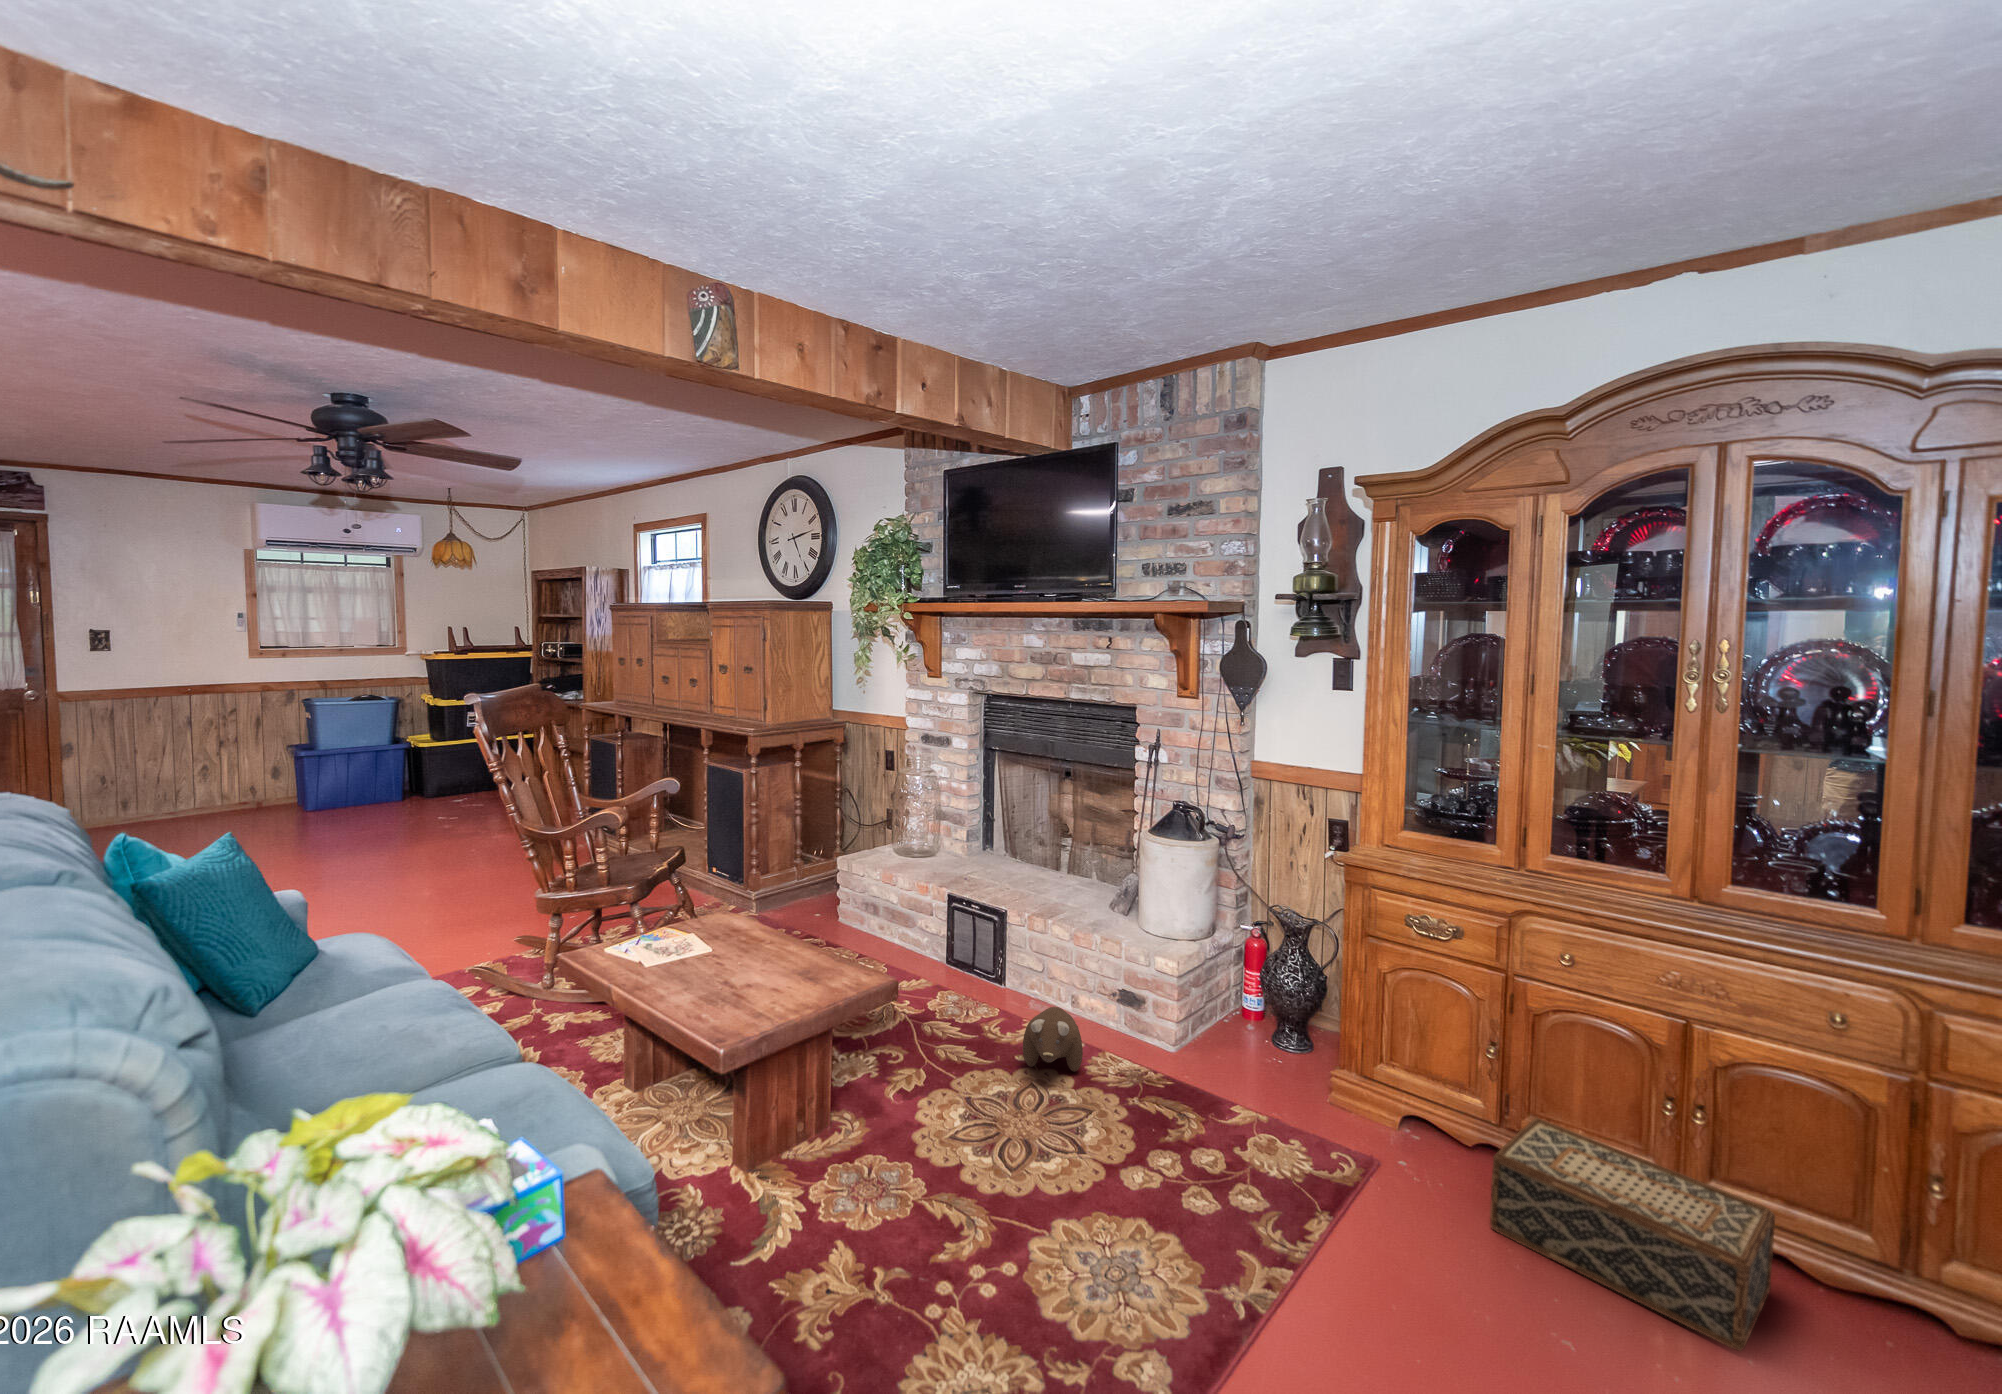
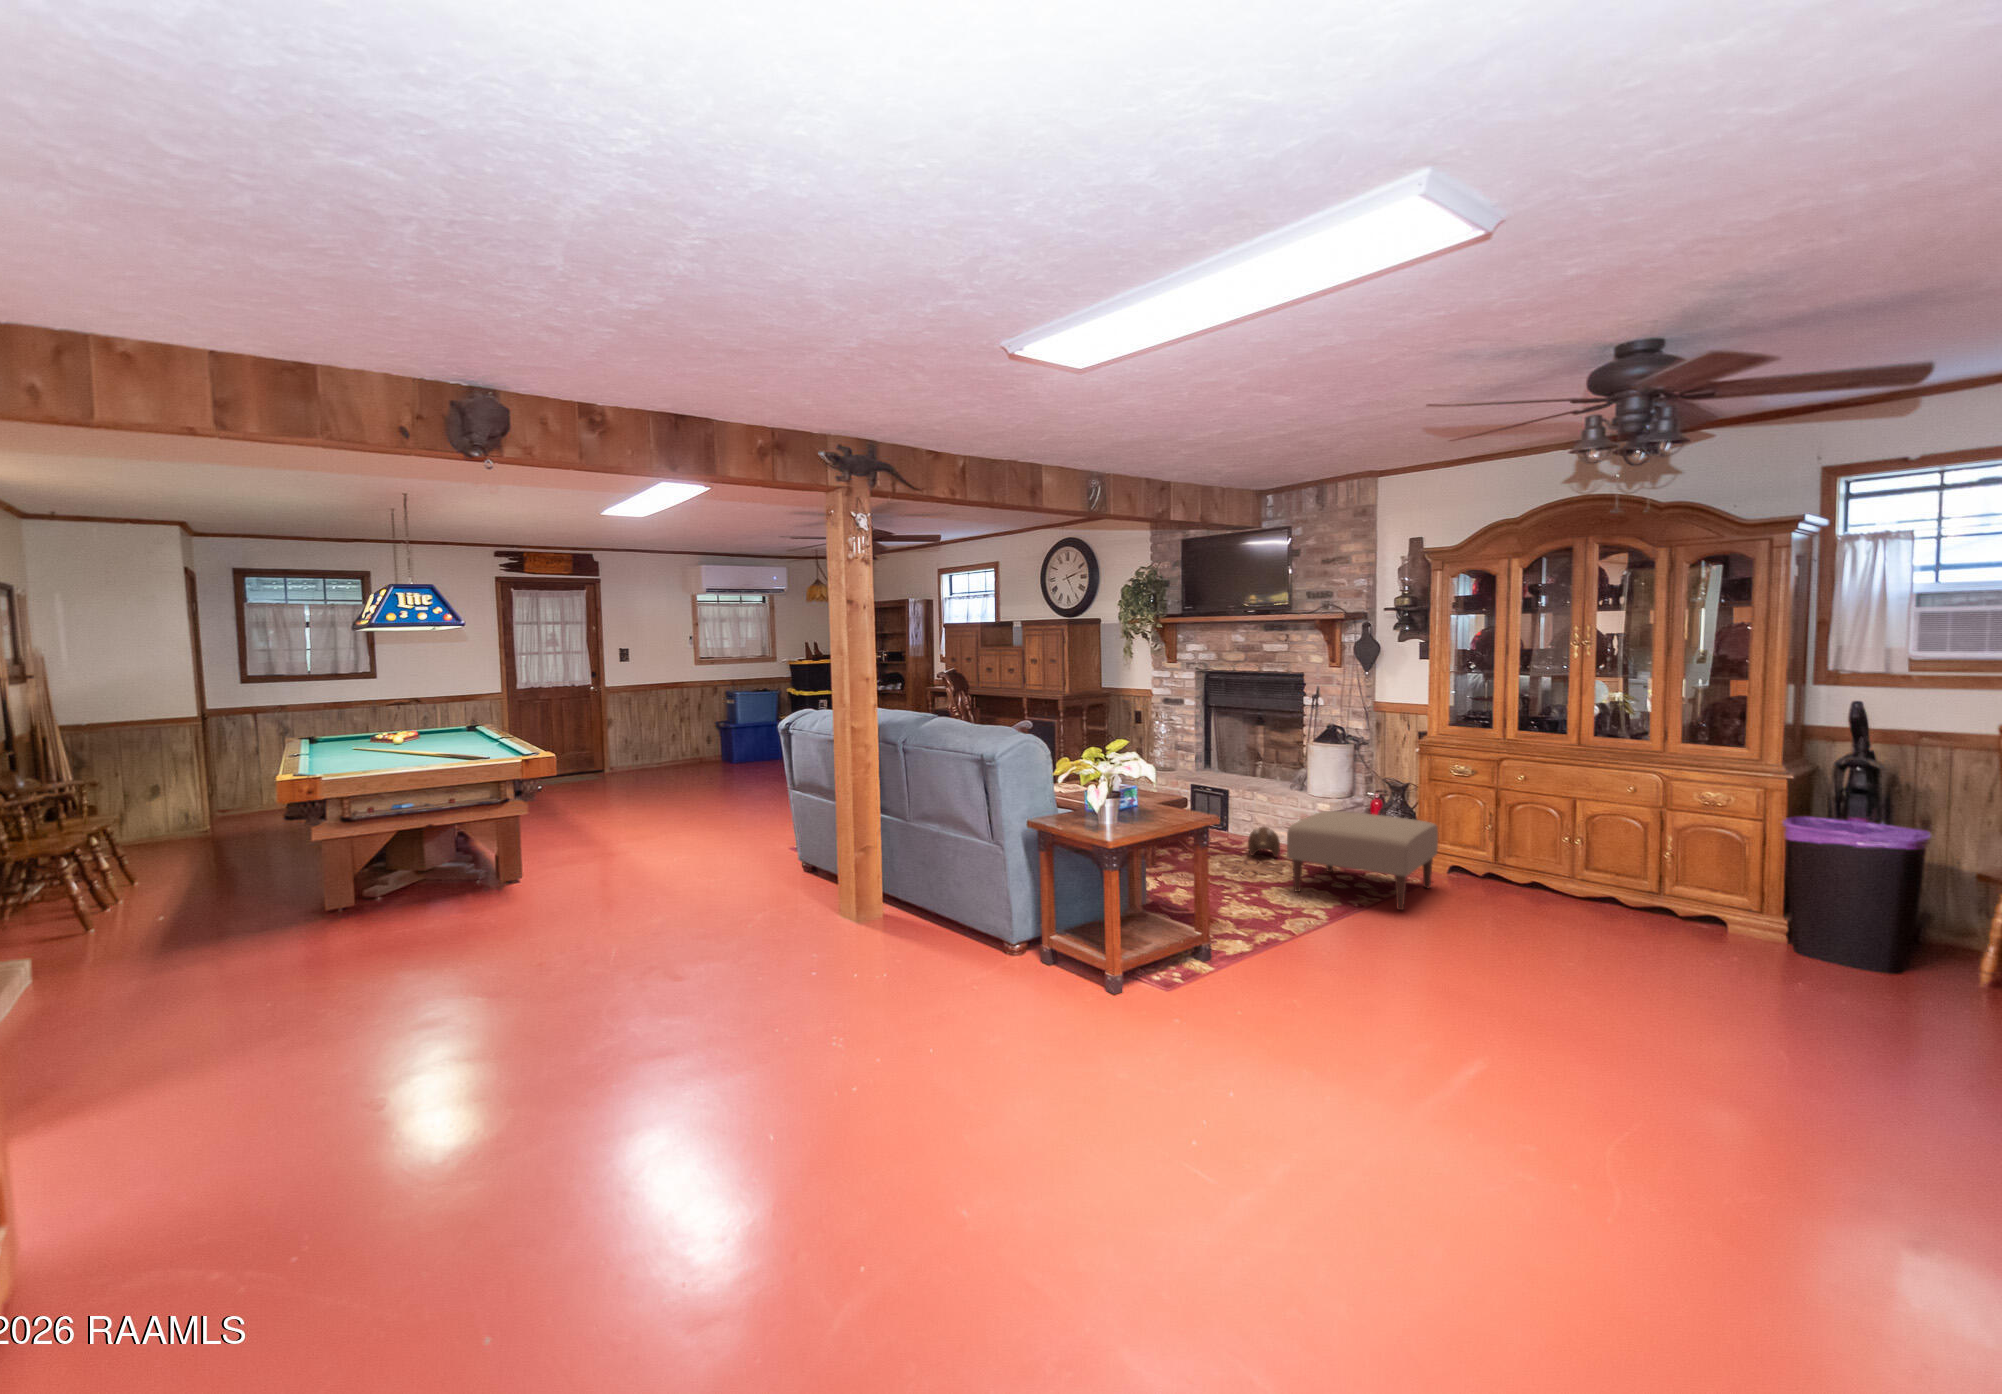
ottoman: none [1083,1001,1394,1315] -> present [1287,811,1438,910]
woven basket: present [1490,1118,1775,1351] -> none [1483,856,1608,922]

